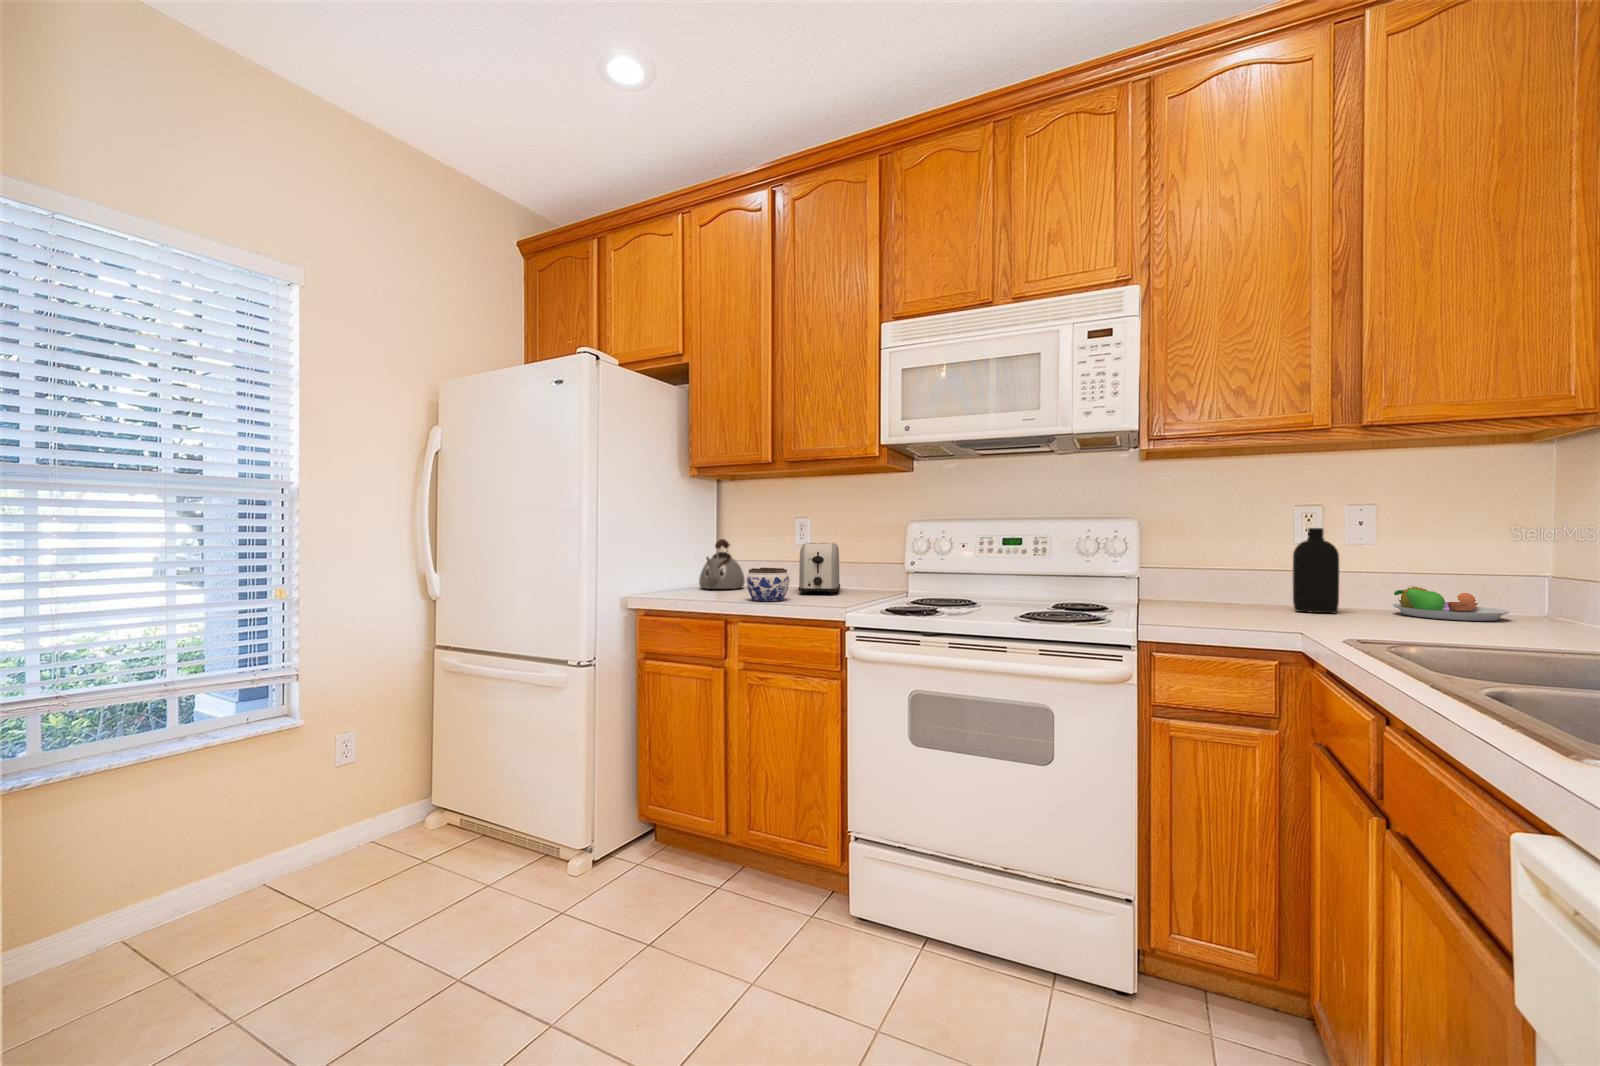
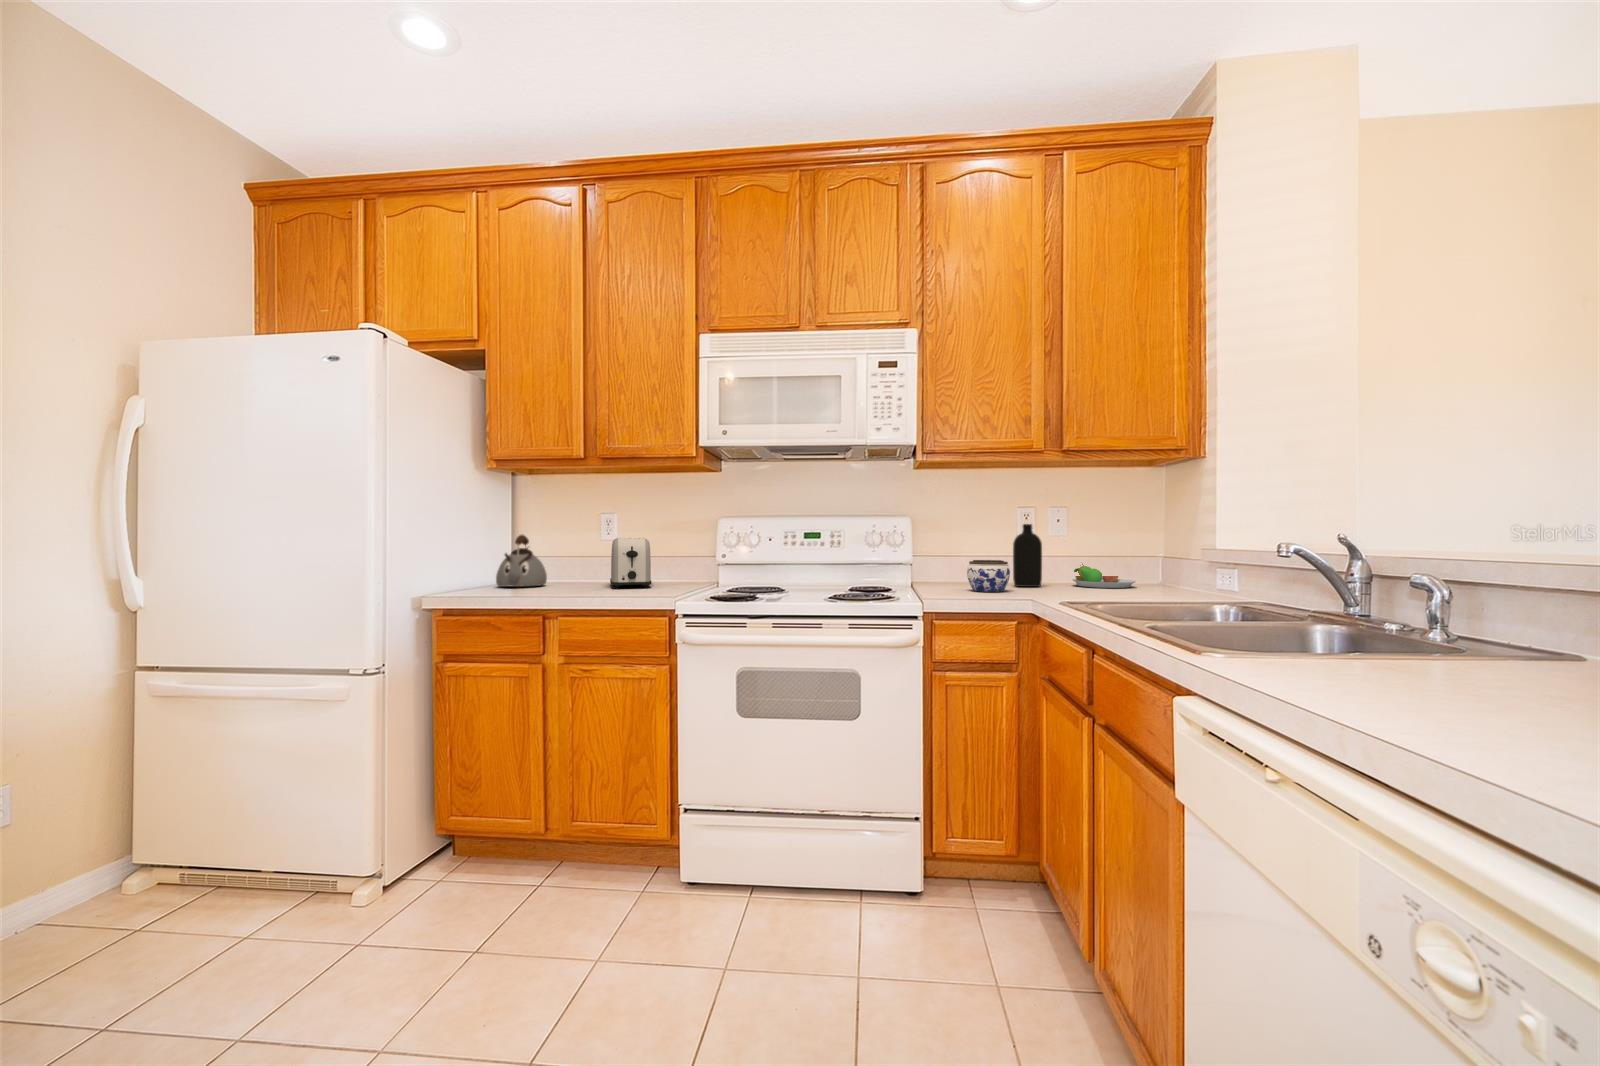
jar: present [746,568,789,601] -> present [967,560,1010,592]

